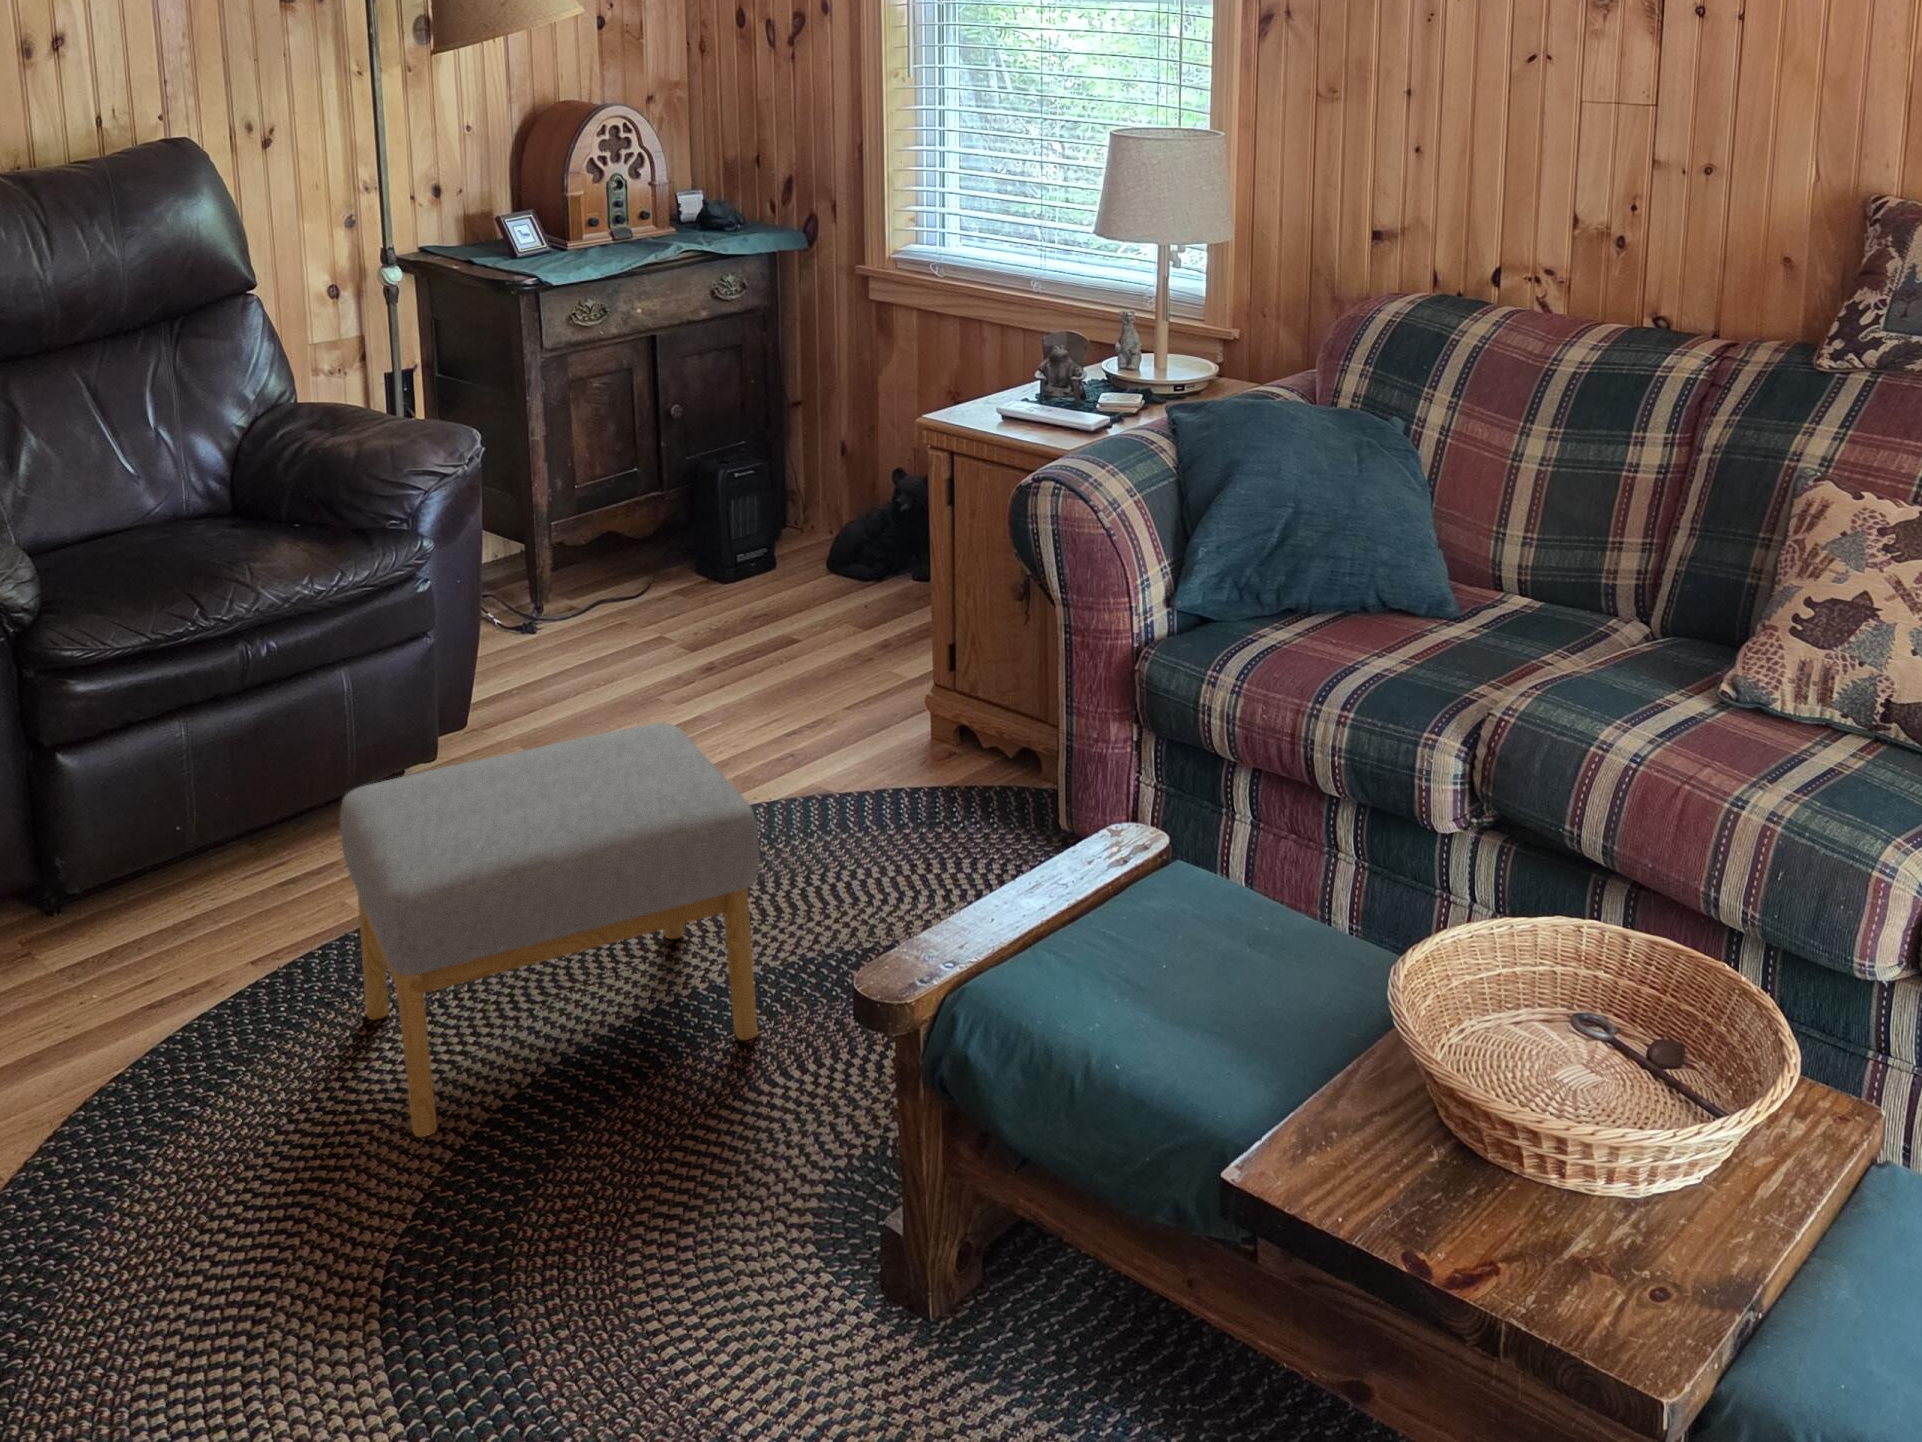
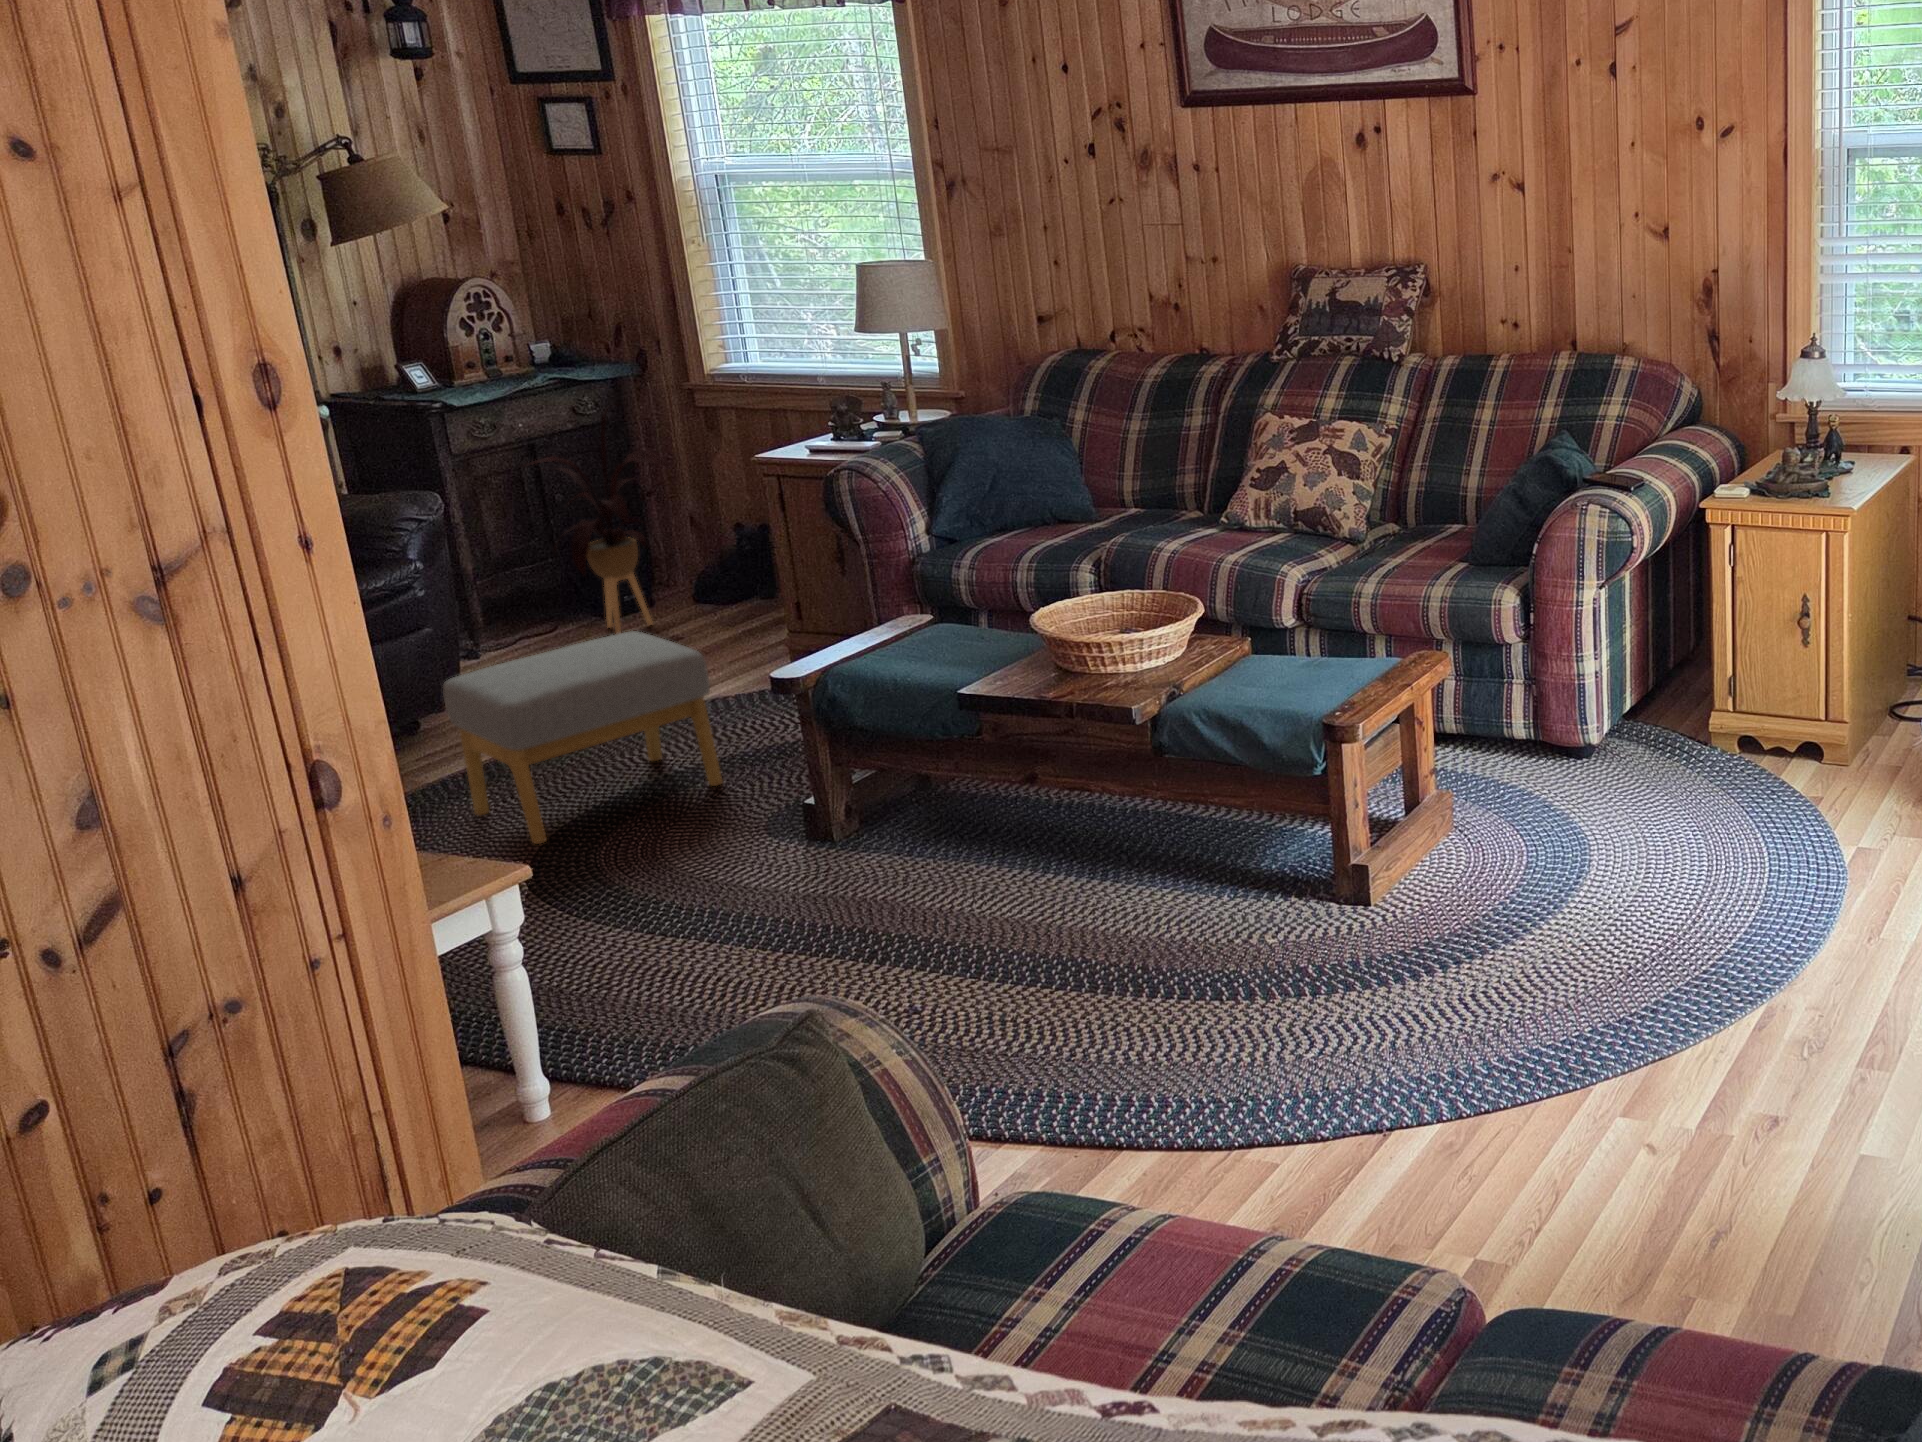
house plant: none [614,297,809,623] -> present [524,411,668,634]

